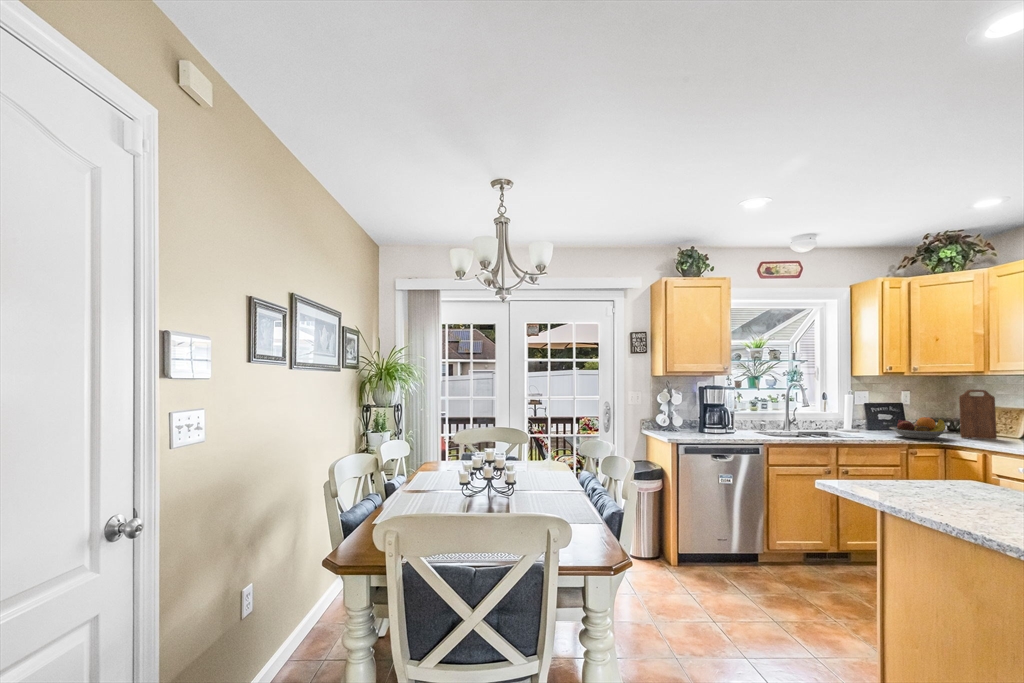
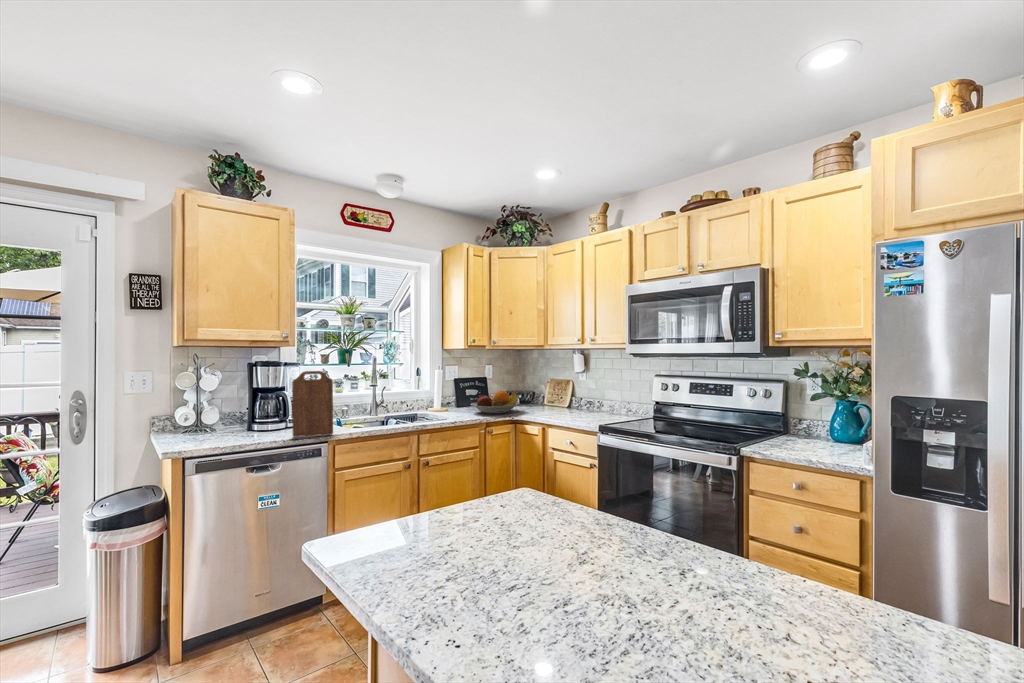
cutting board: present [959,390,997,439] -> present [292,371,333,437]

